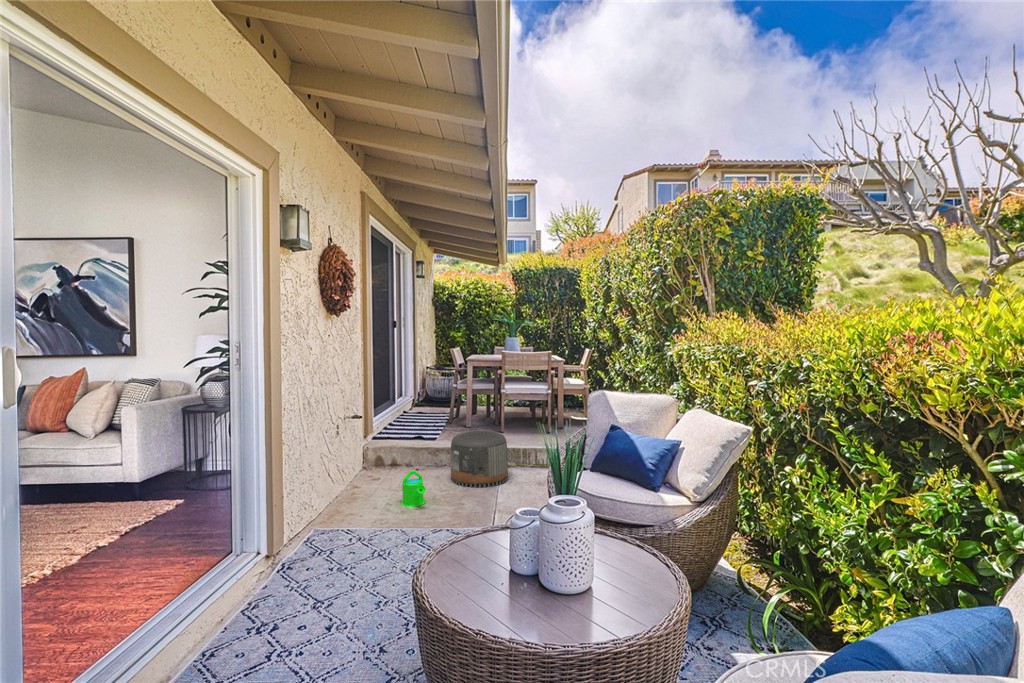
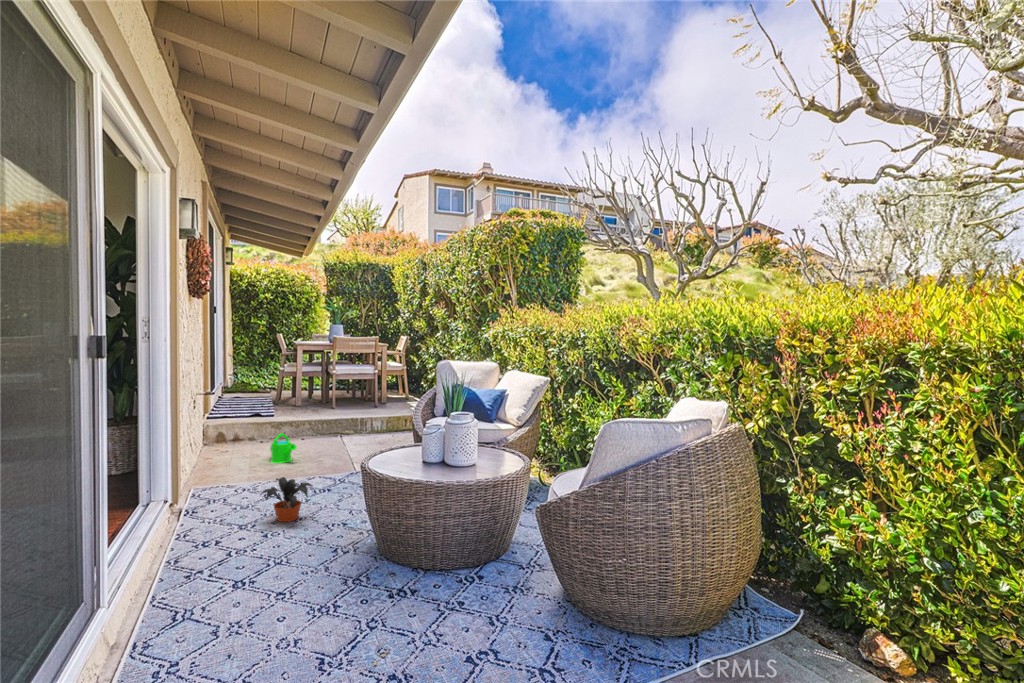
pouf: present [450,431,508,488] -> none [303,403,354,449]
potted plant: none [312,553,384,621] -> present [261,477,312,522]

